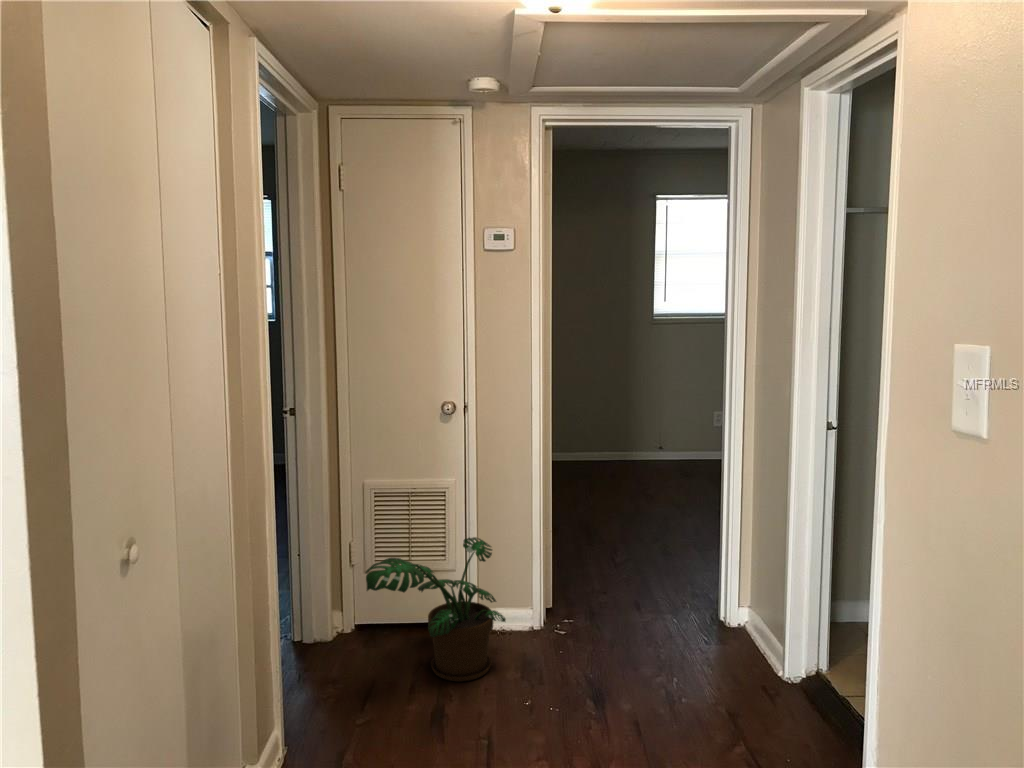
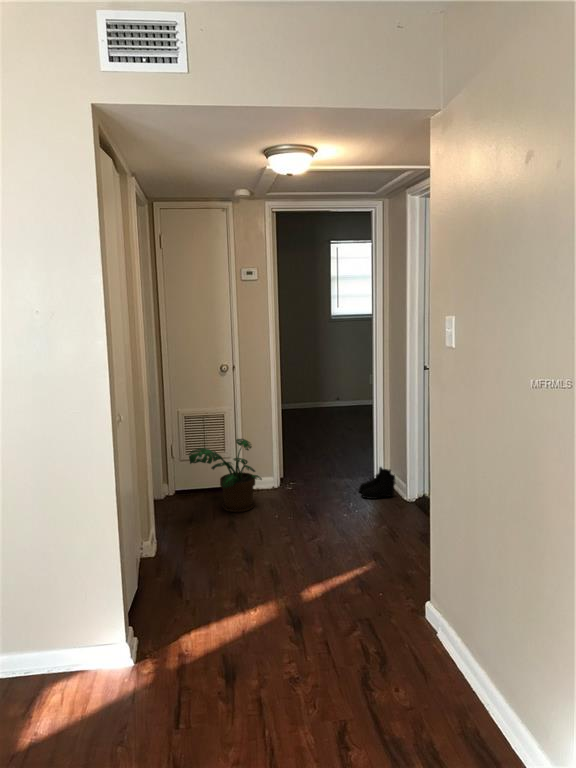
boots: none [689,605,764,671] -> present [359,467,395,499]

